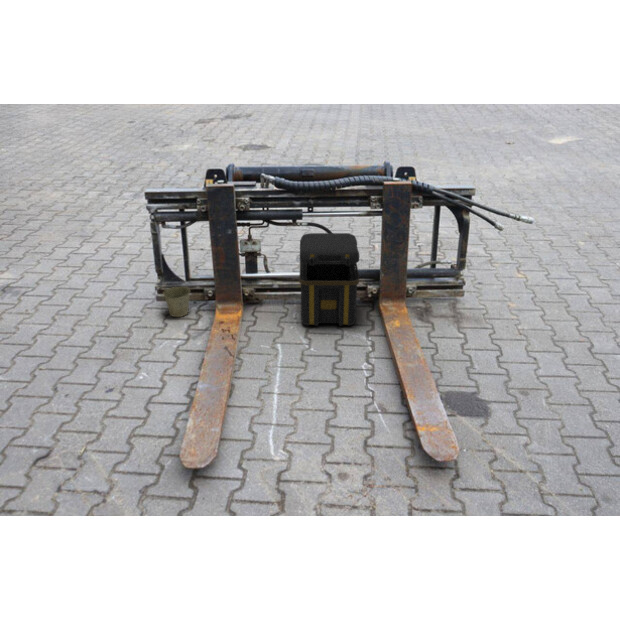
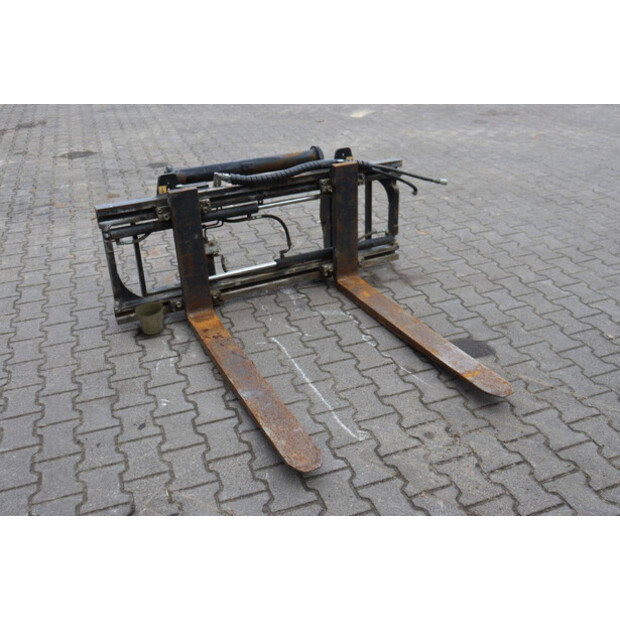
toolbox: present [299,233,359,326] -> none [262,219,331,313]

